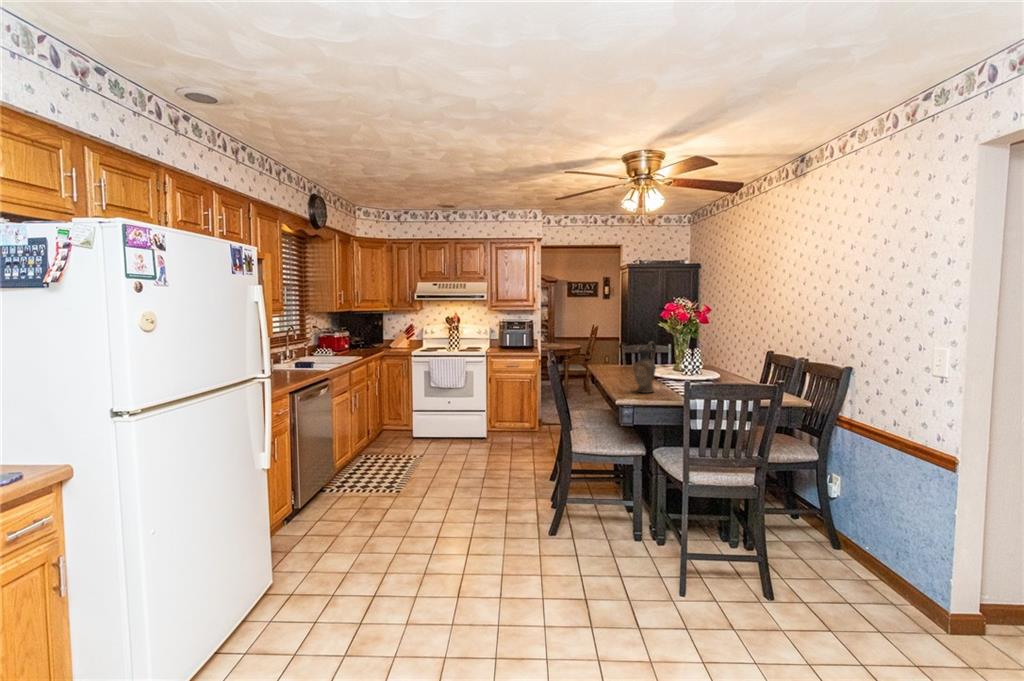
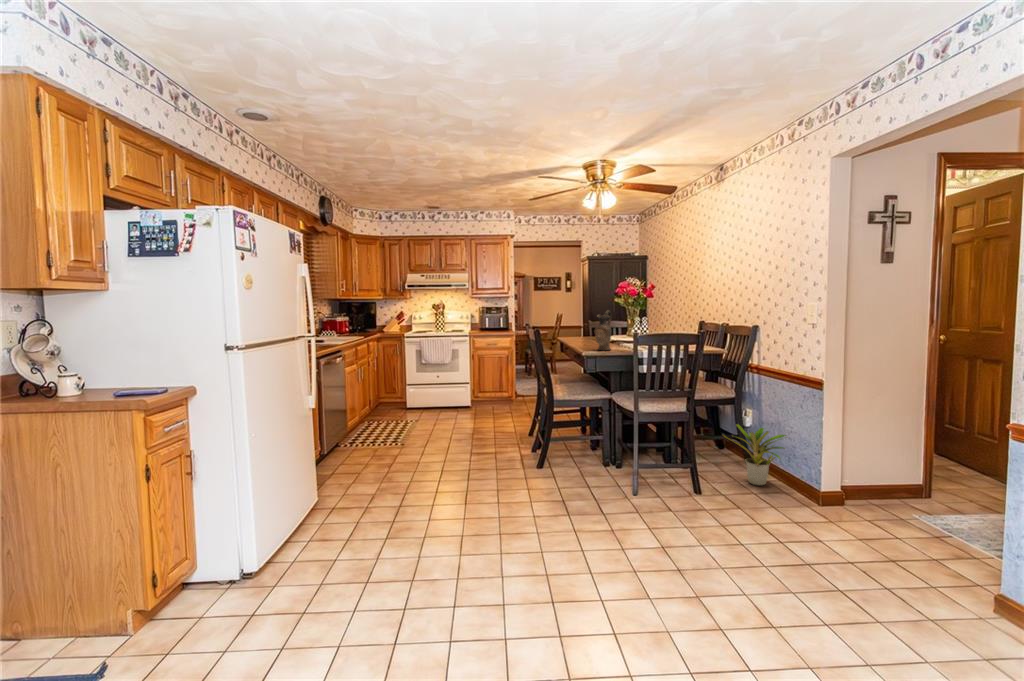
potted plant: none [802,502,898,589] -> present [724,424,788,486]

